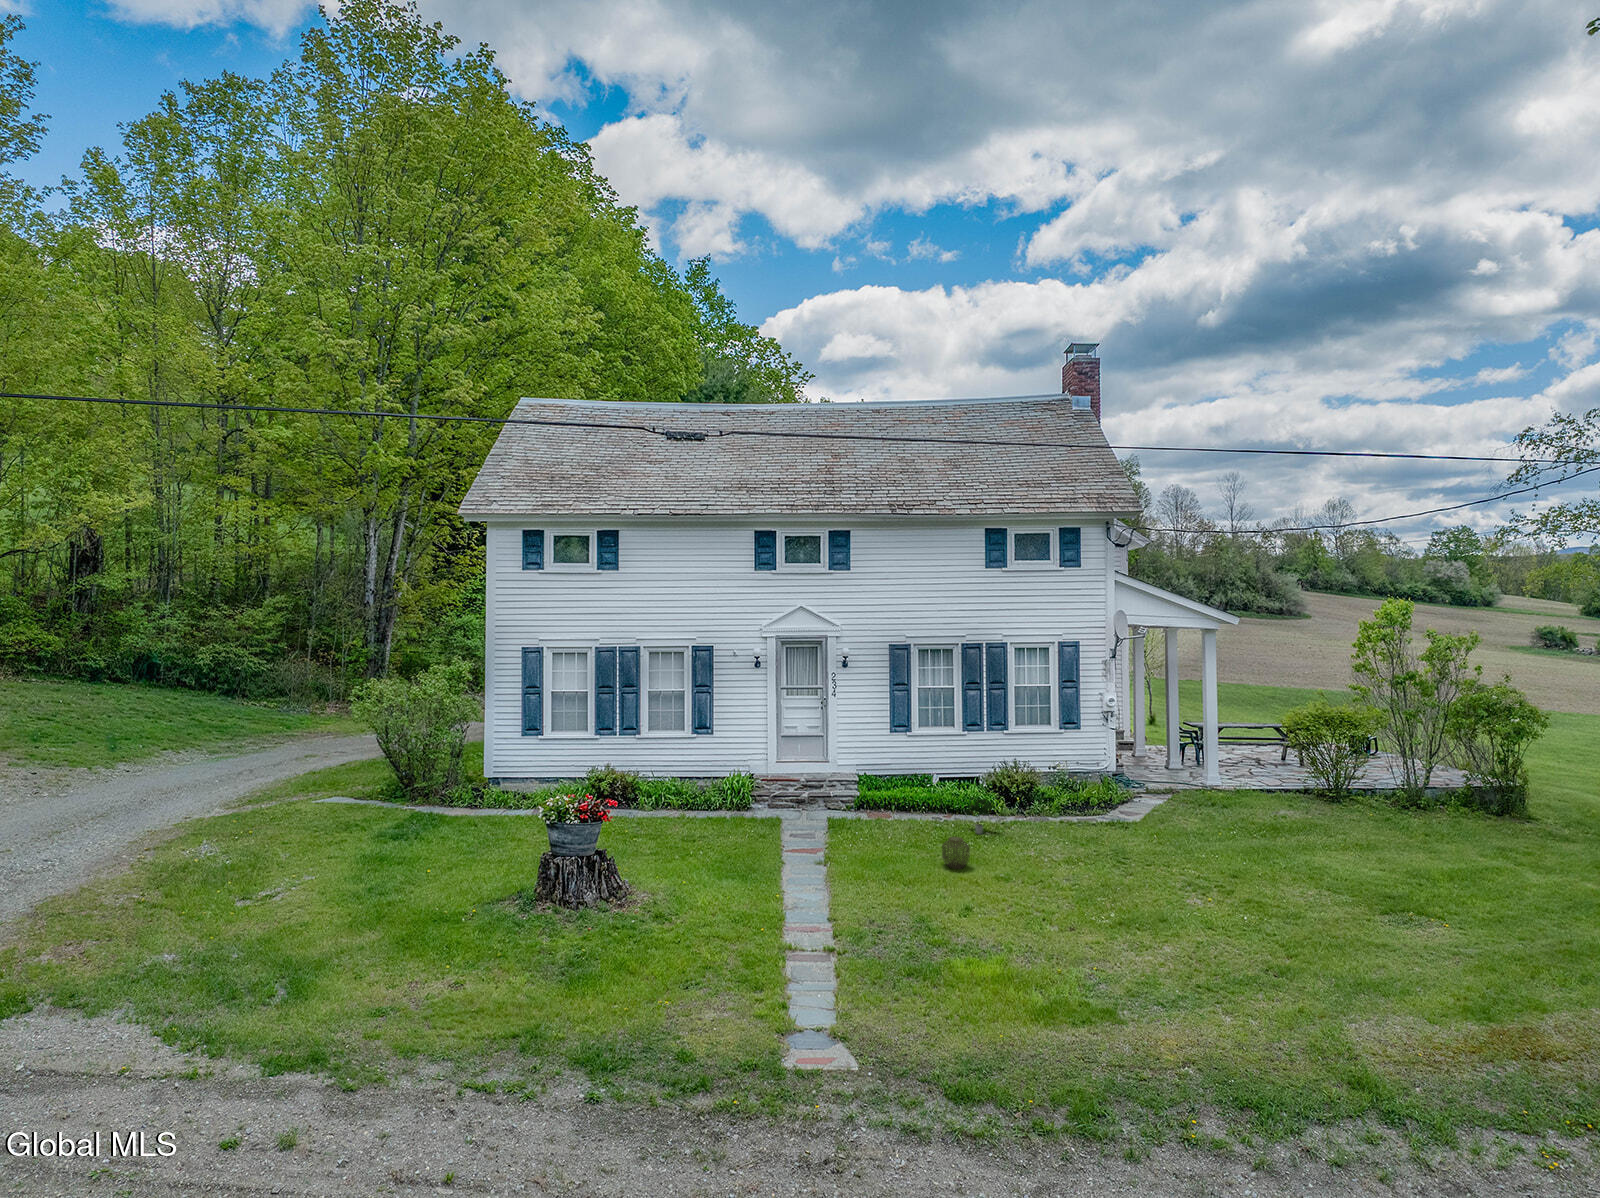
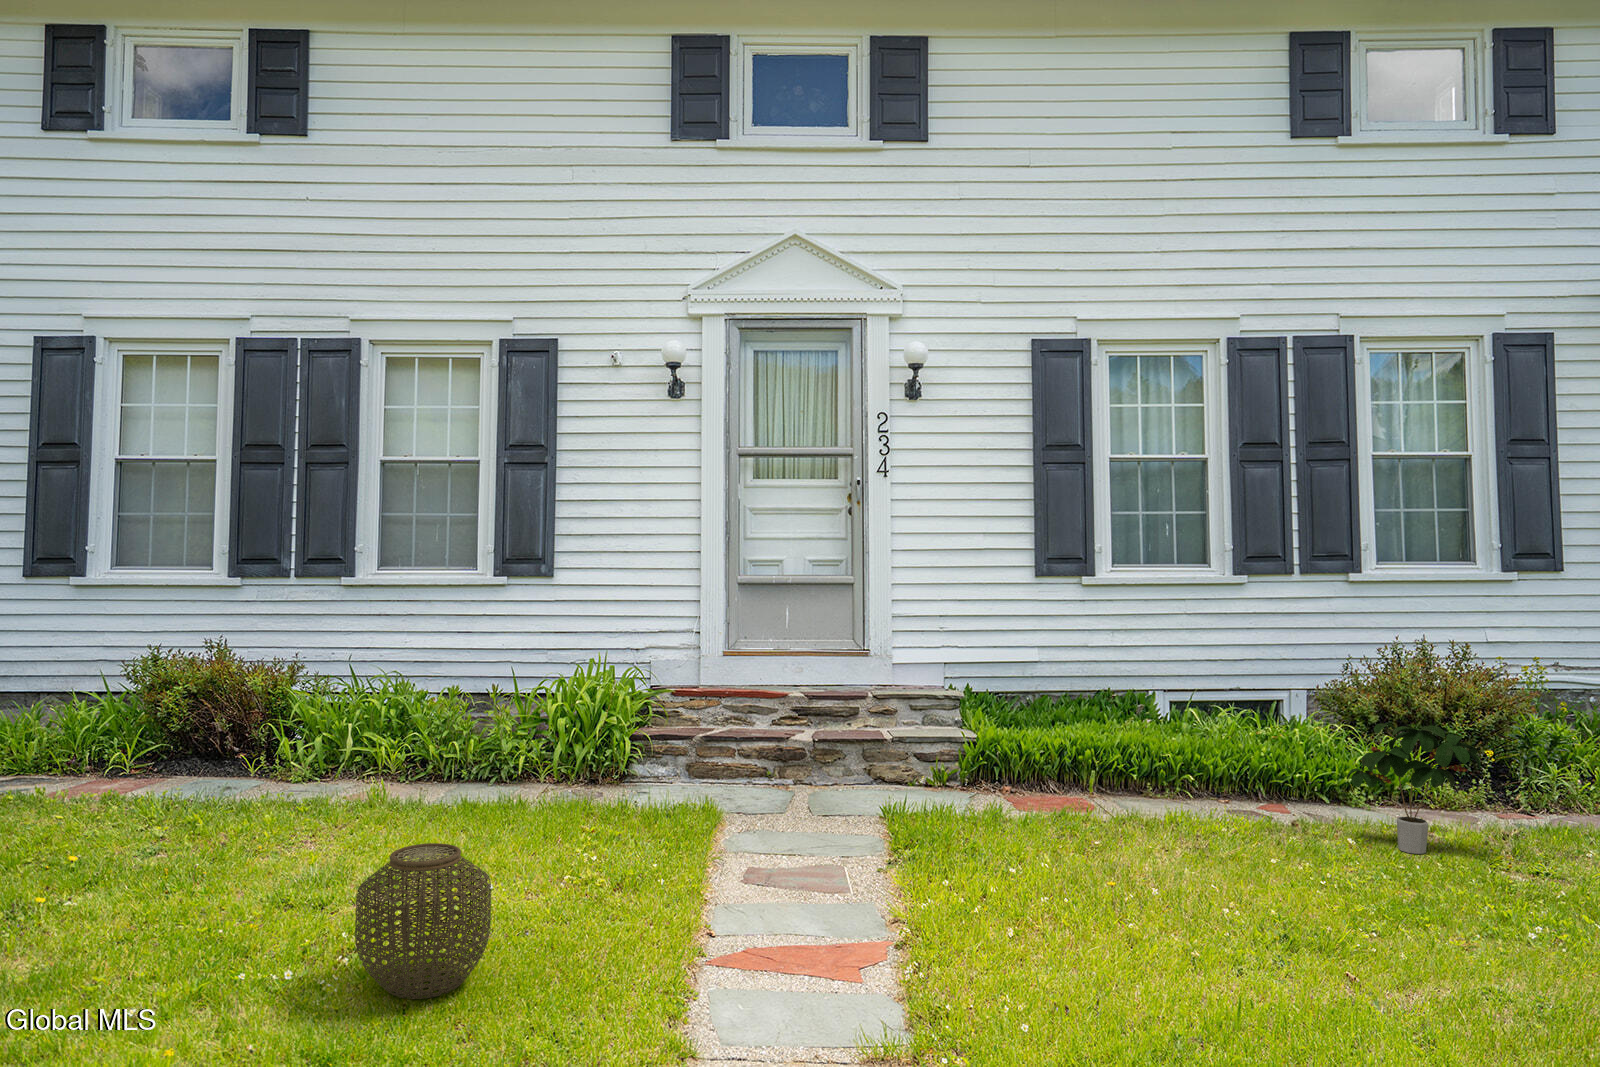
woven basket: present [942,836,970,869] -> present [355,843,491,999]

